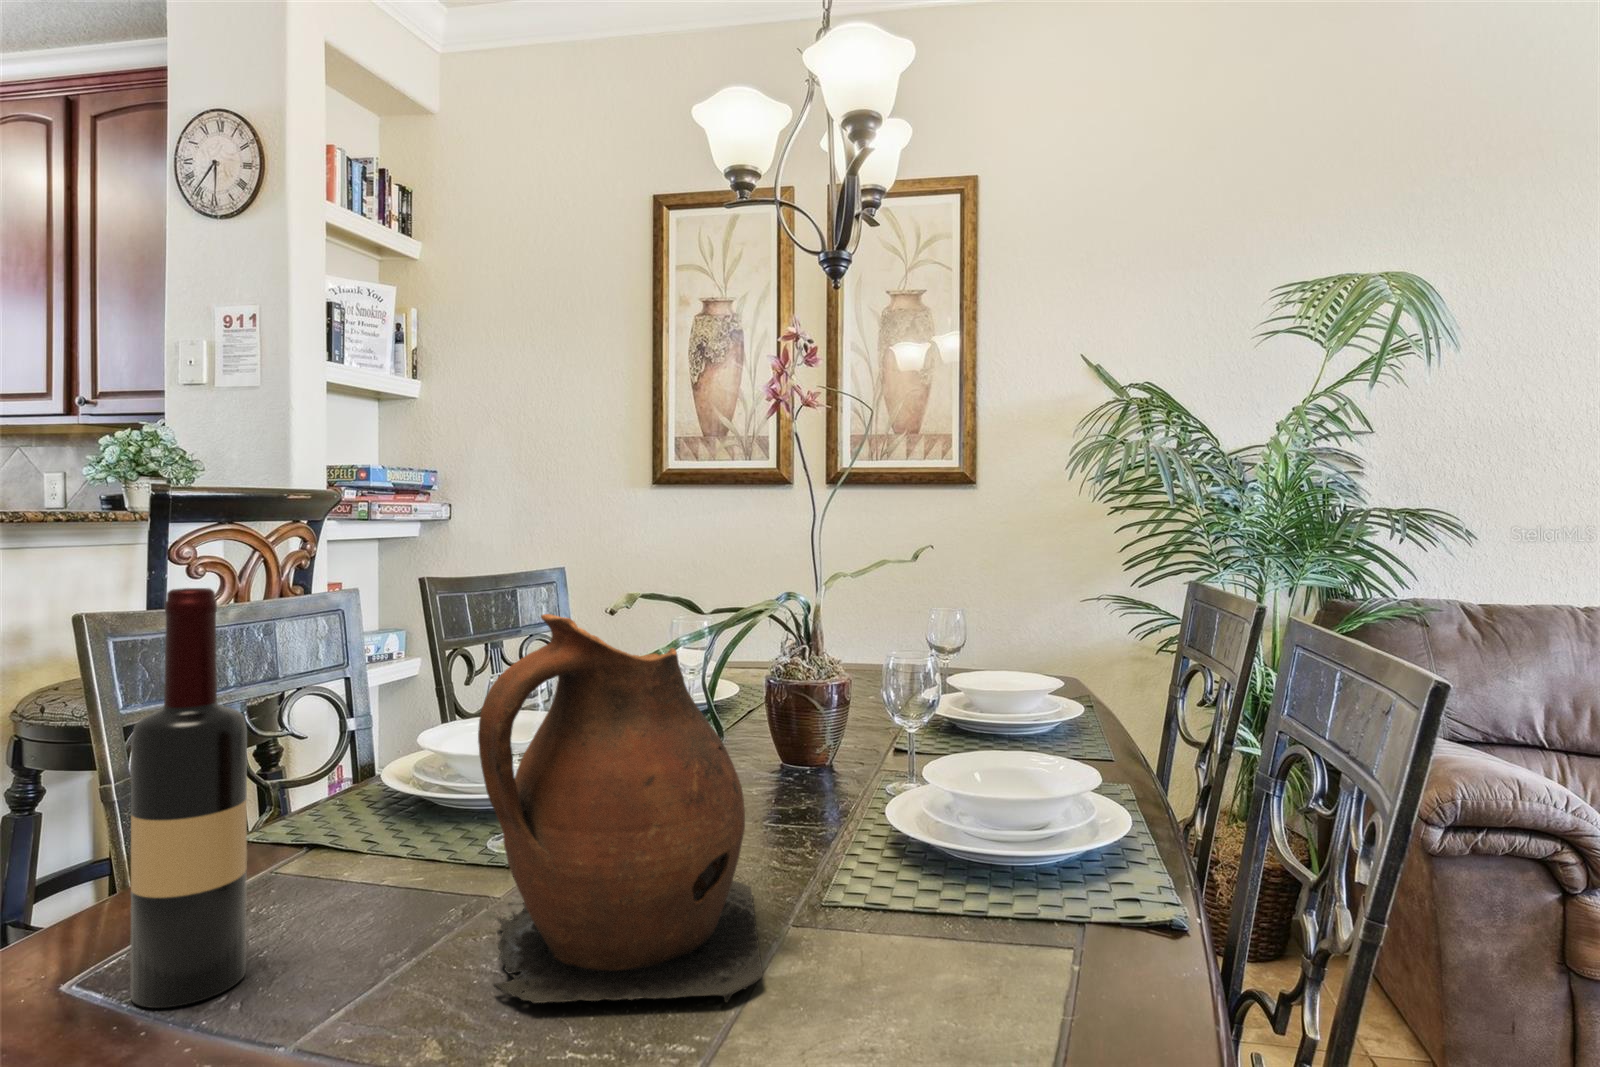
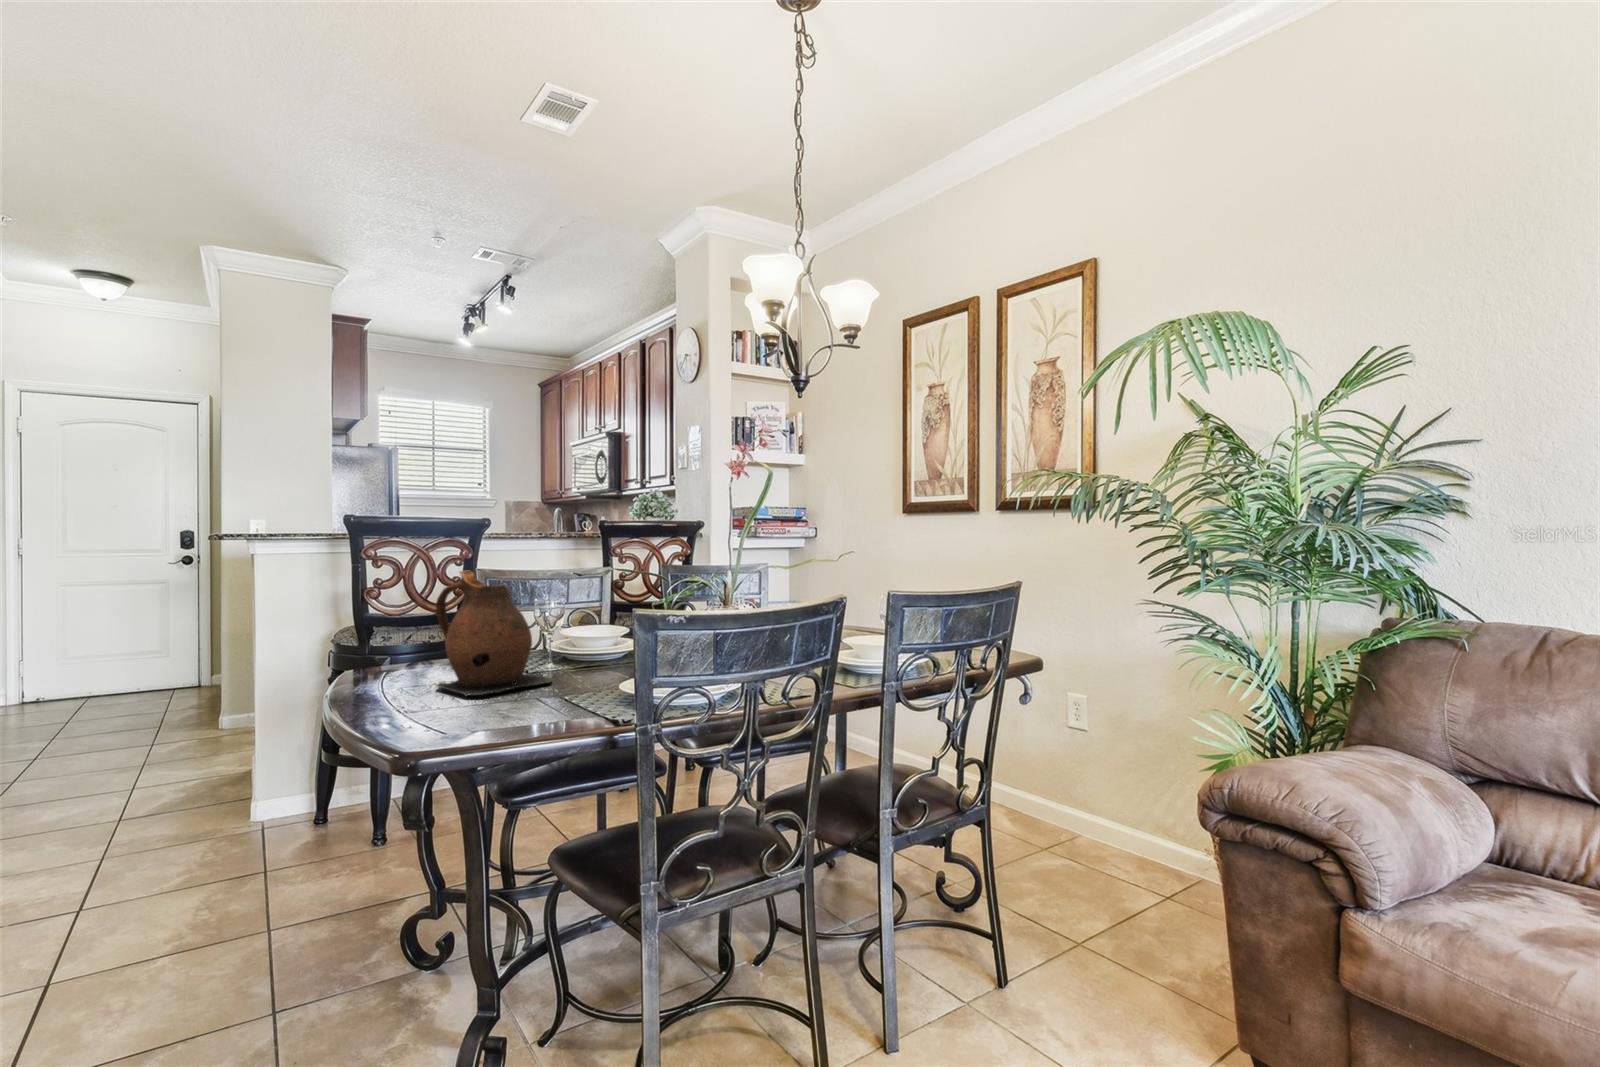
wine bottle: present [131,588,247,1008] -> none [395,559,426,674]

